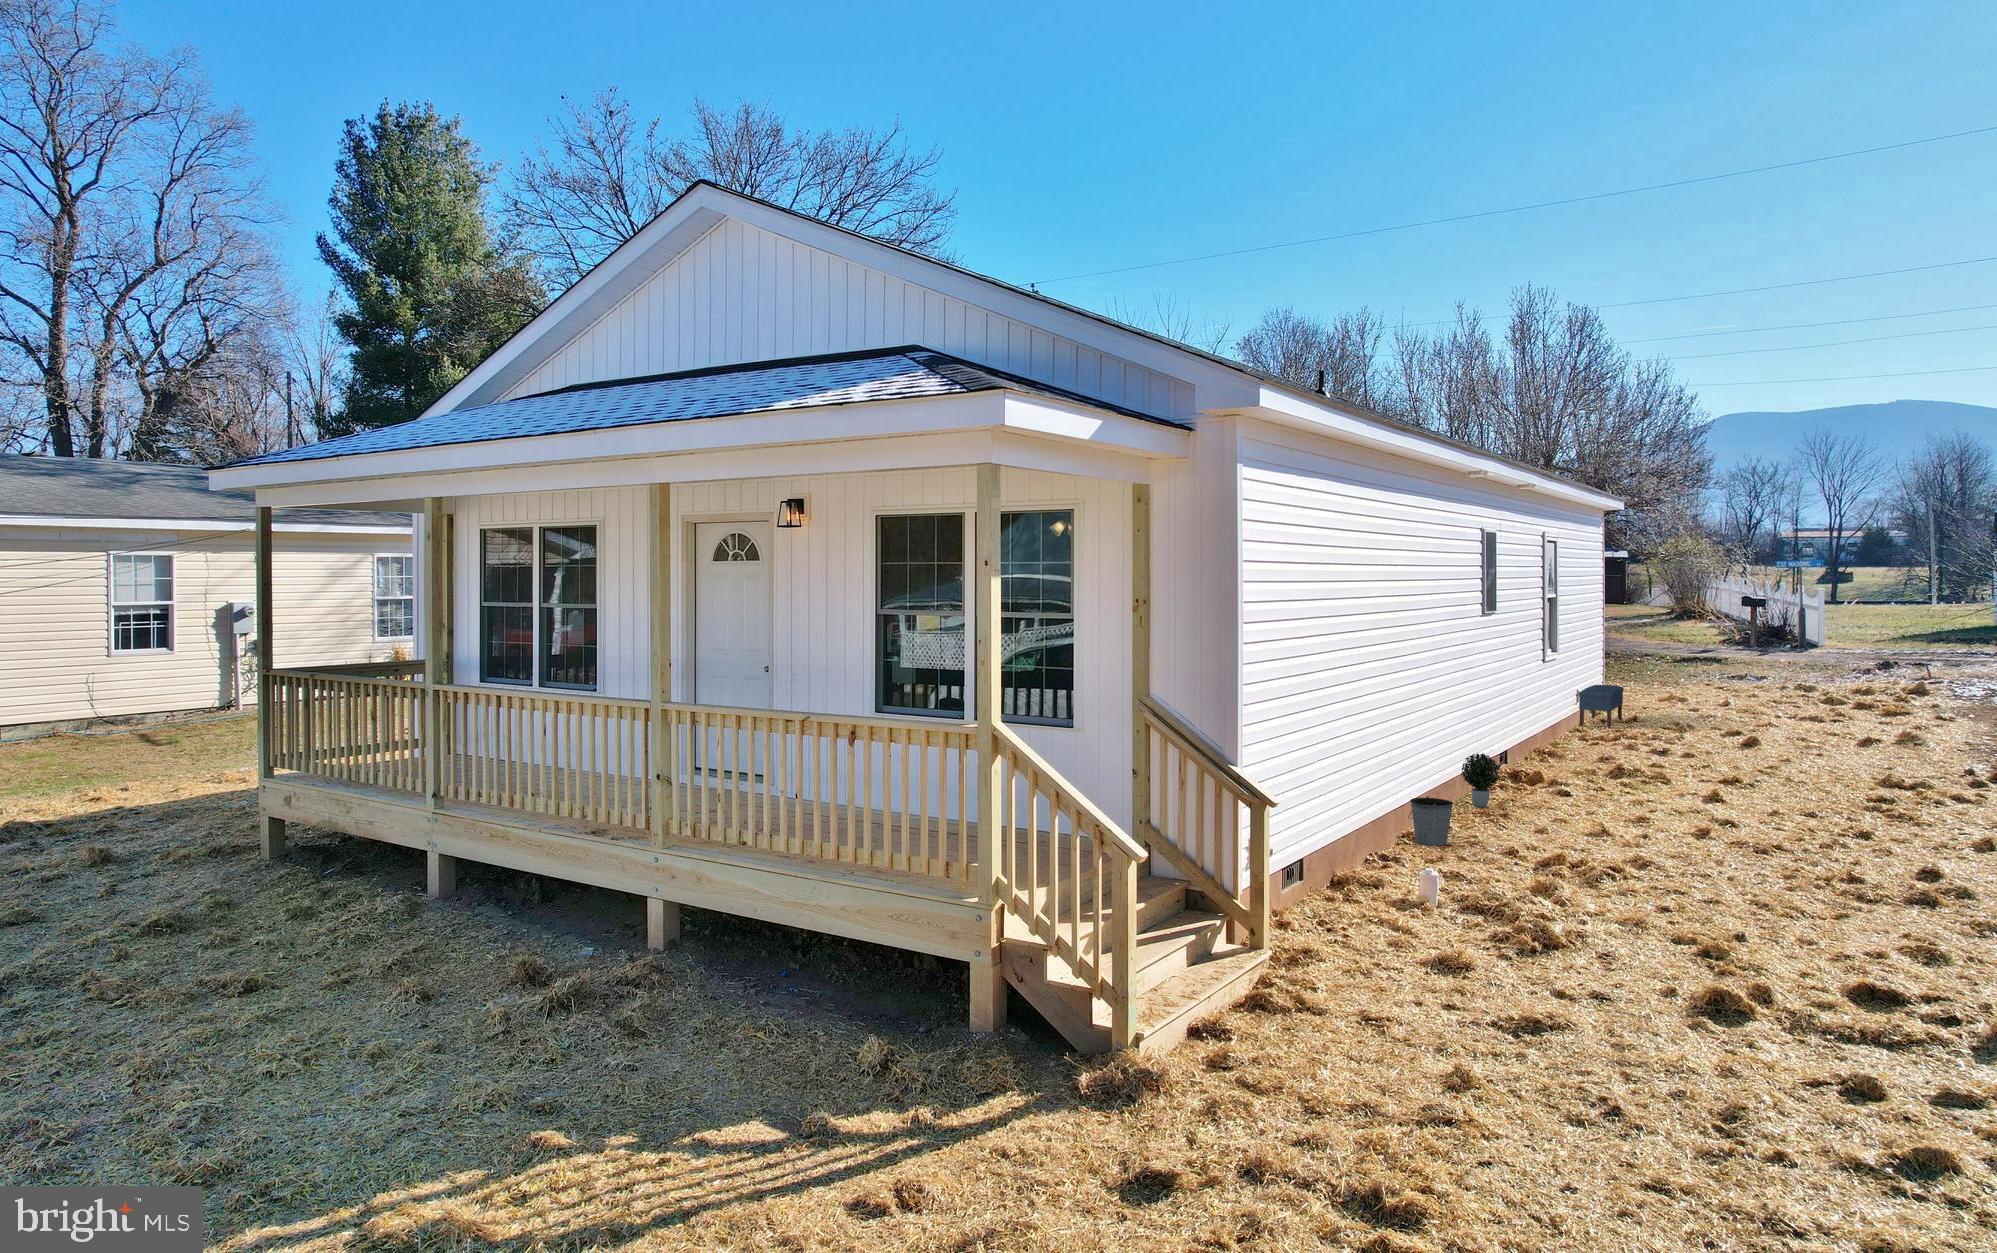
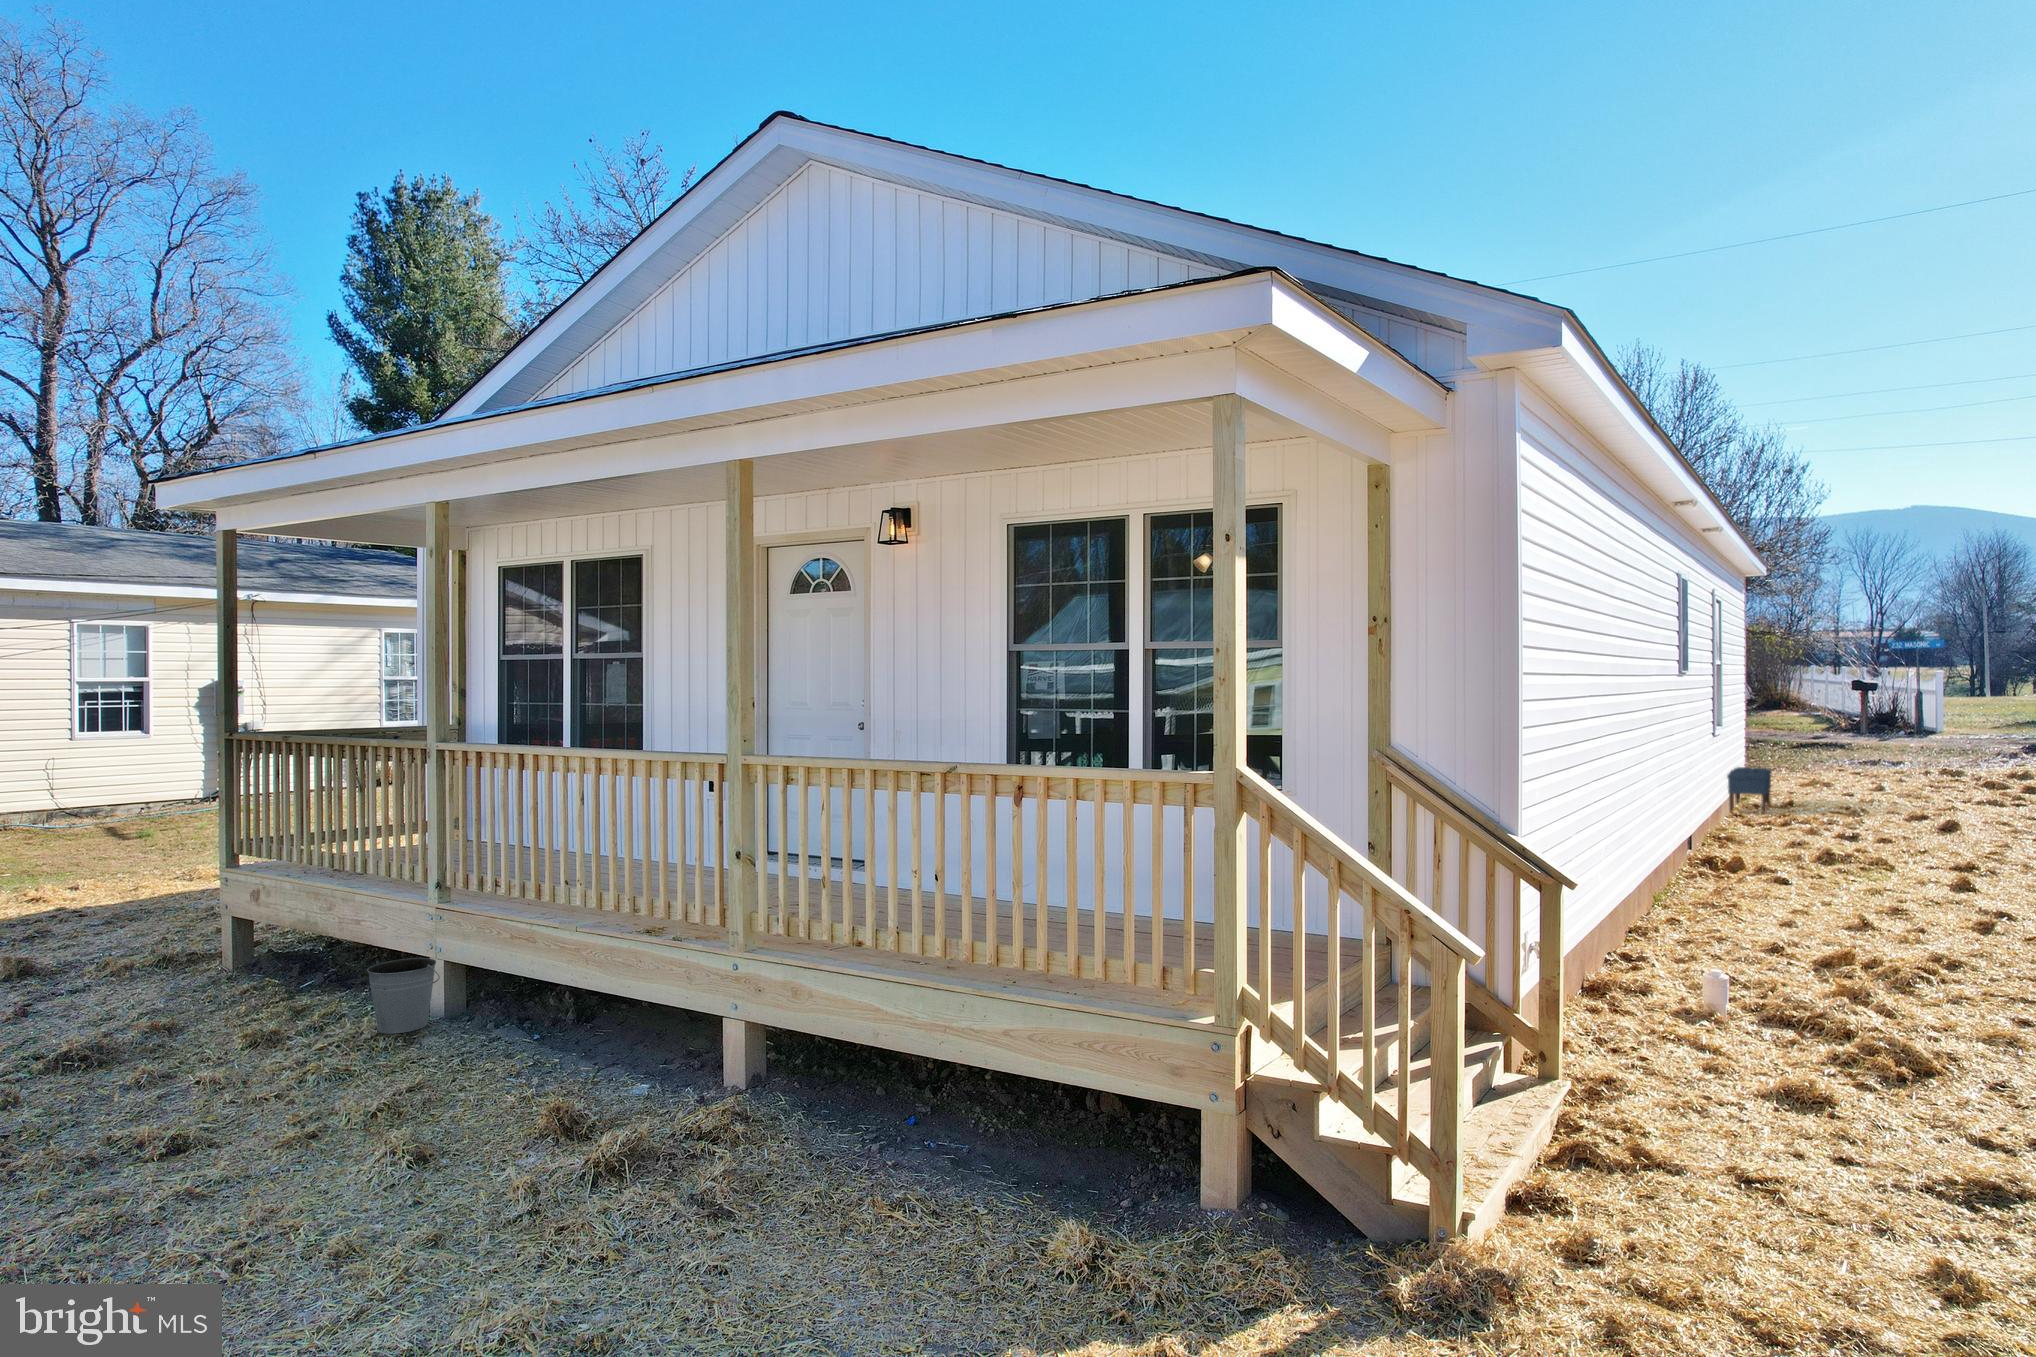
potted plant: present [1461,753,1501,808] -> none [1659,834,1711,899]
bucket: present [1408,796,1453,846] -> present [367,958,440,1034]

